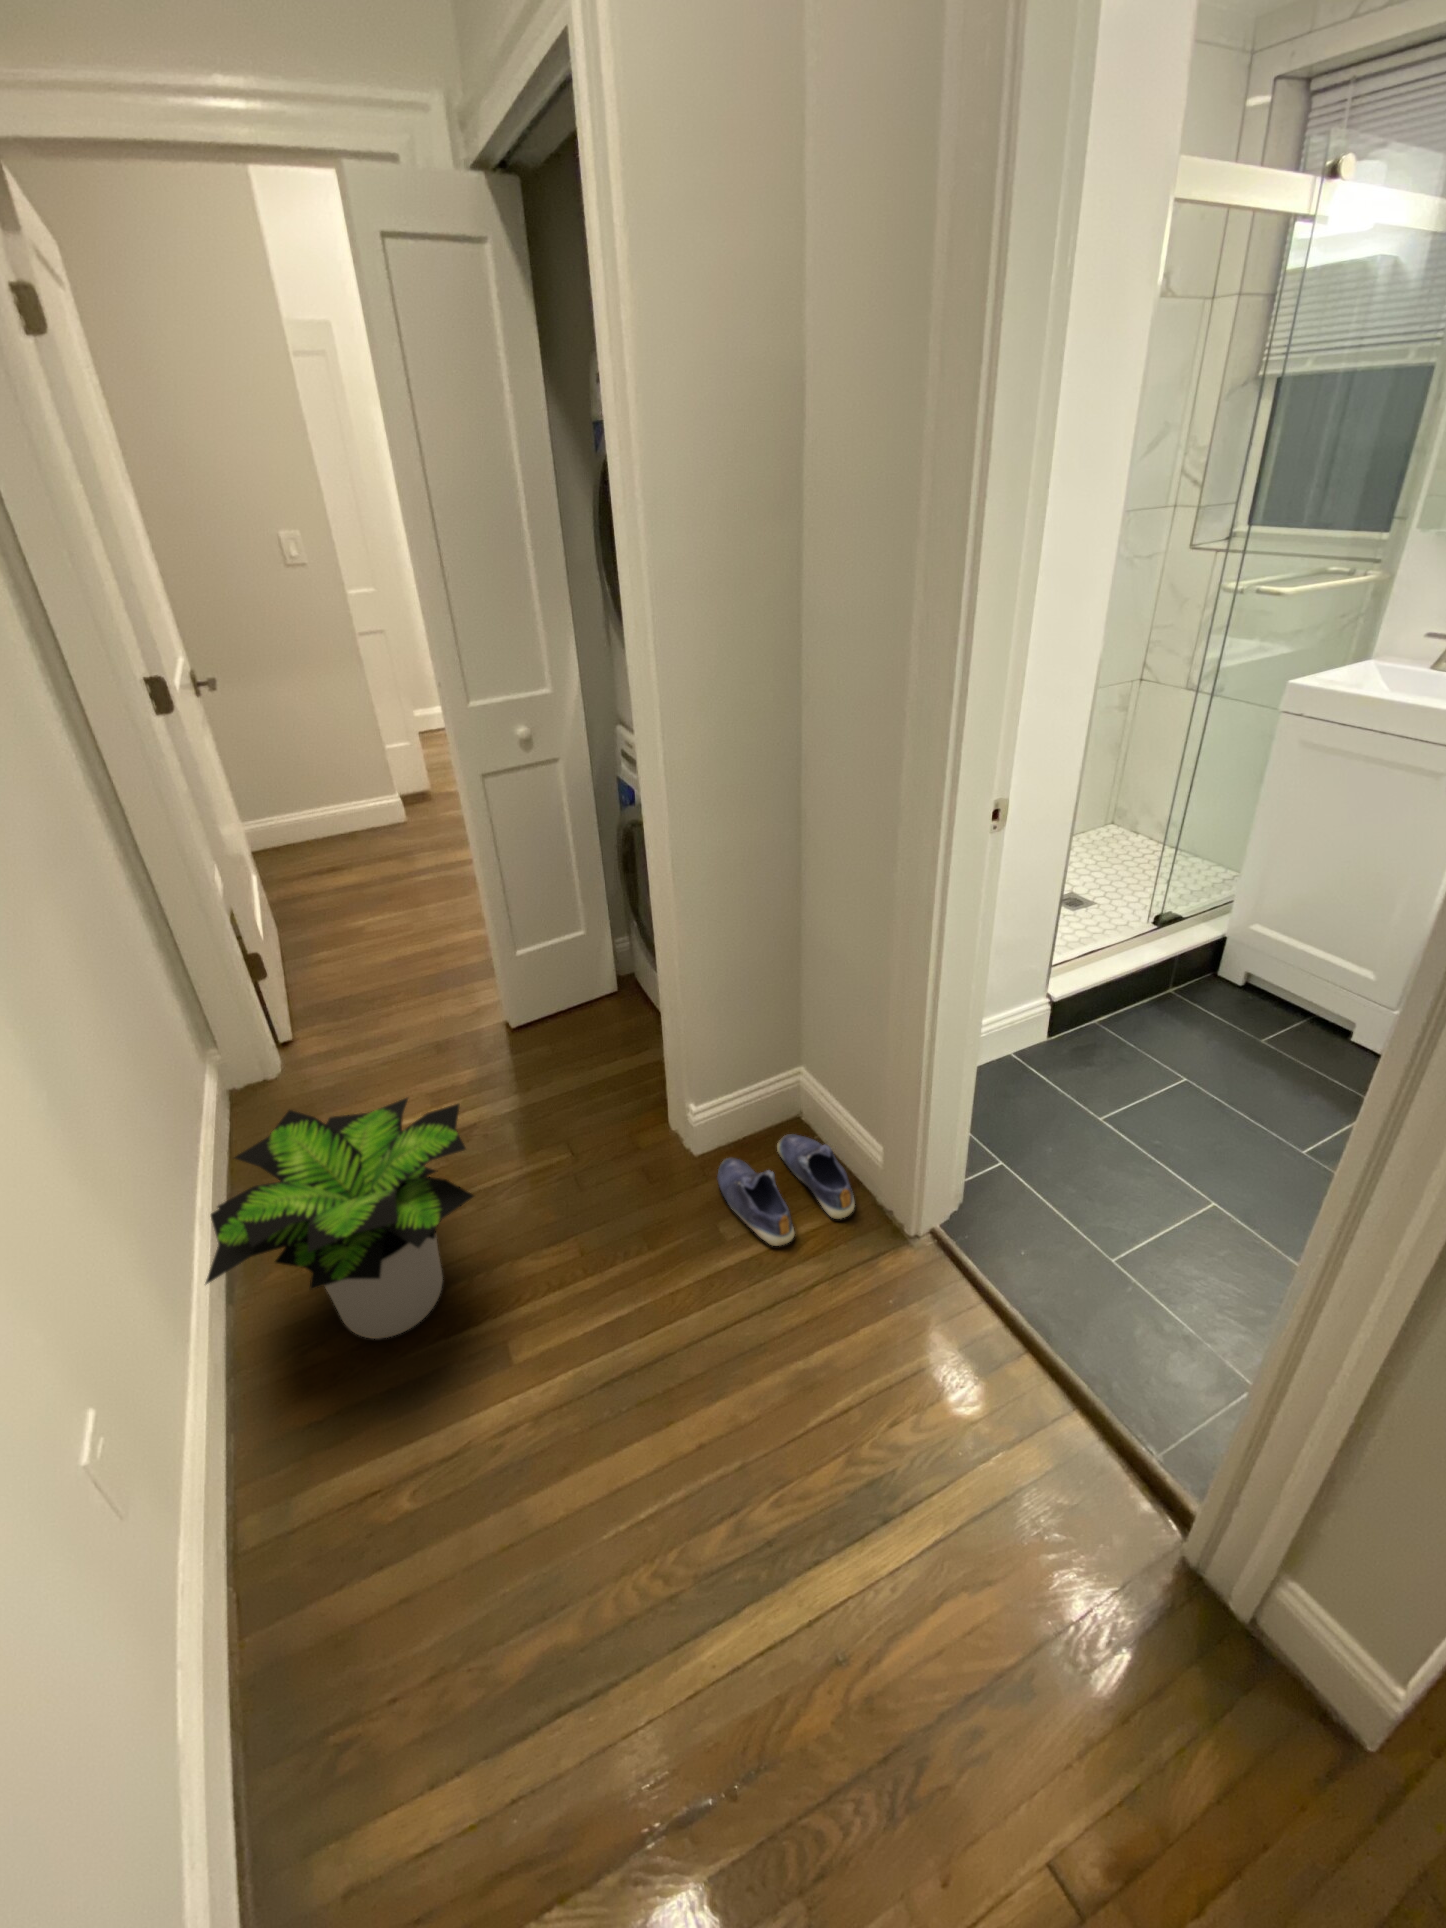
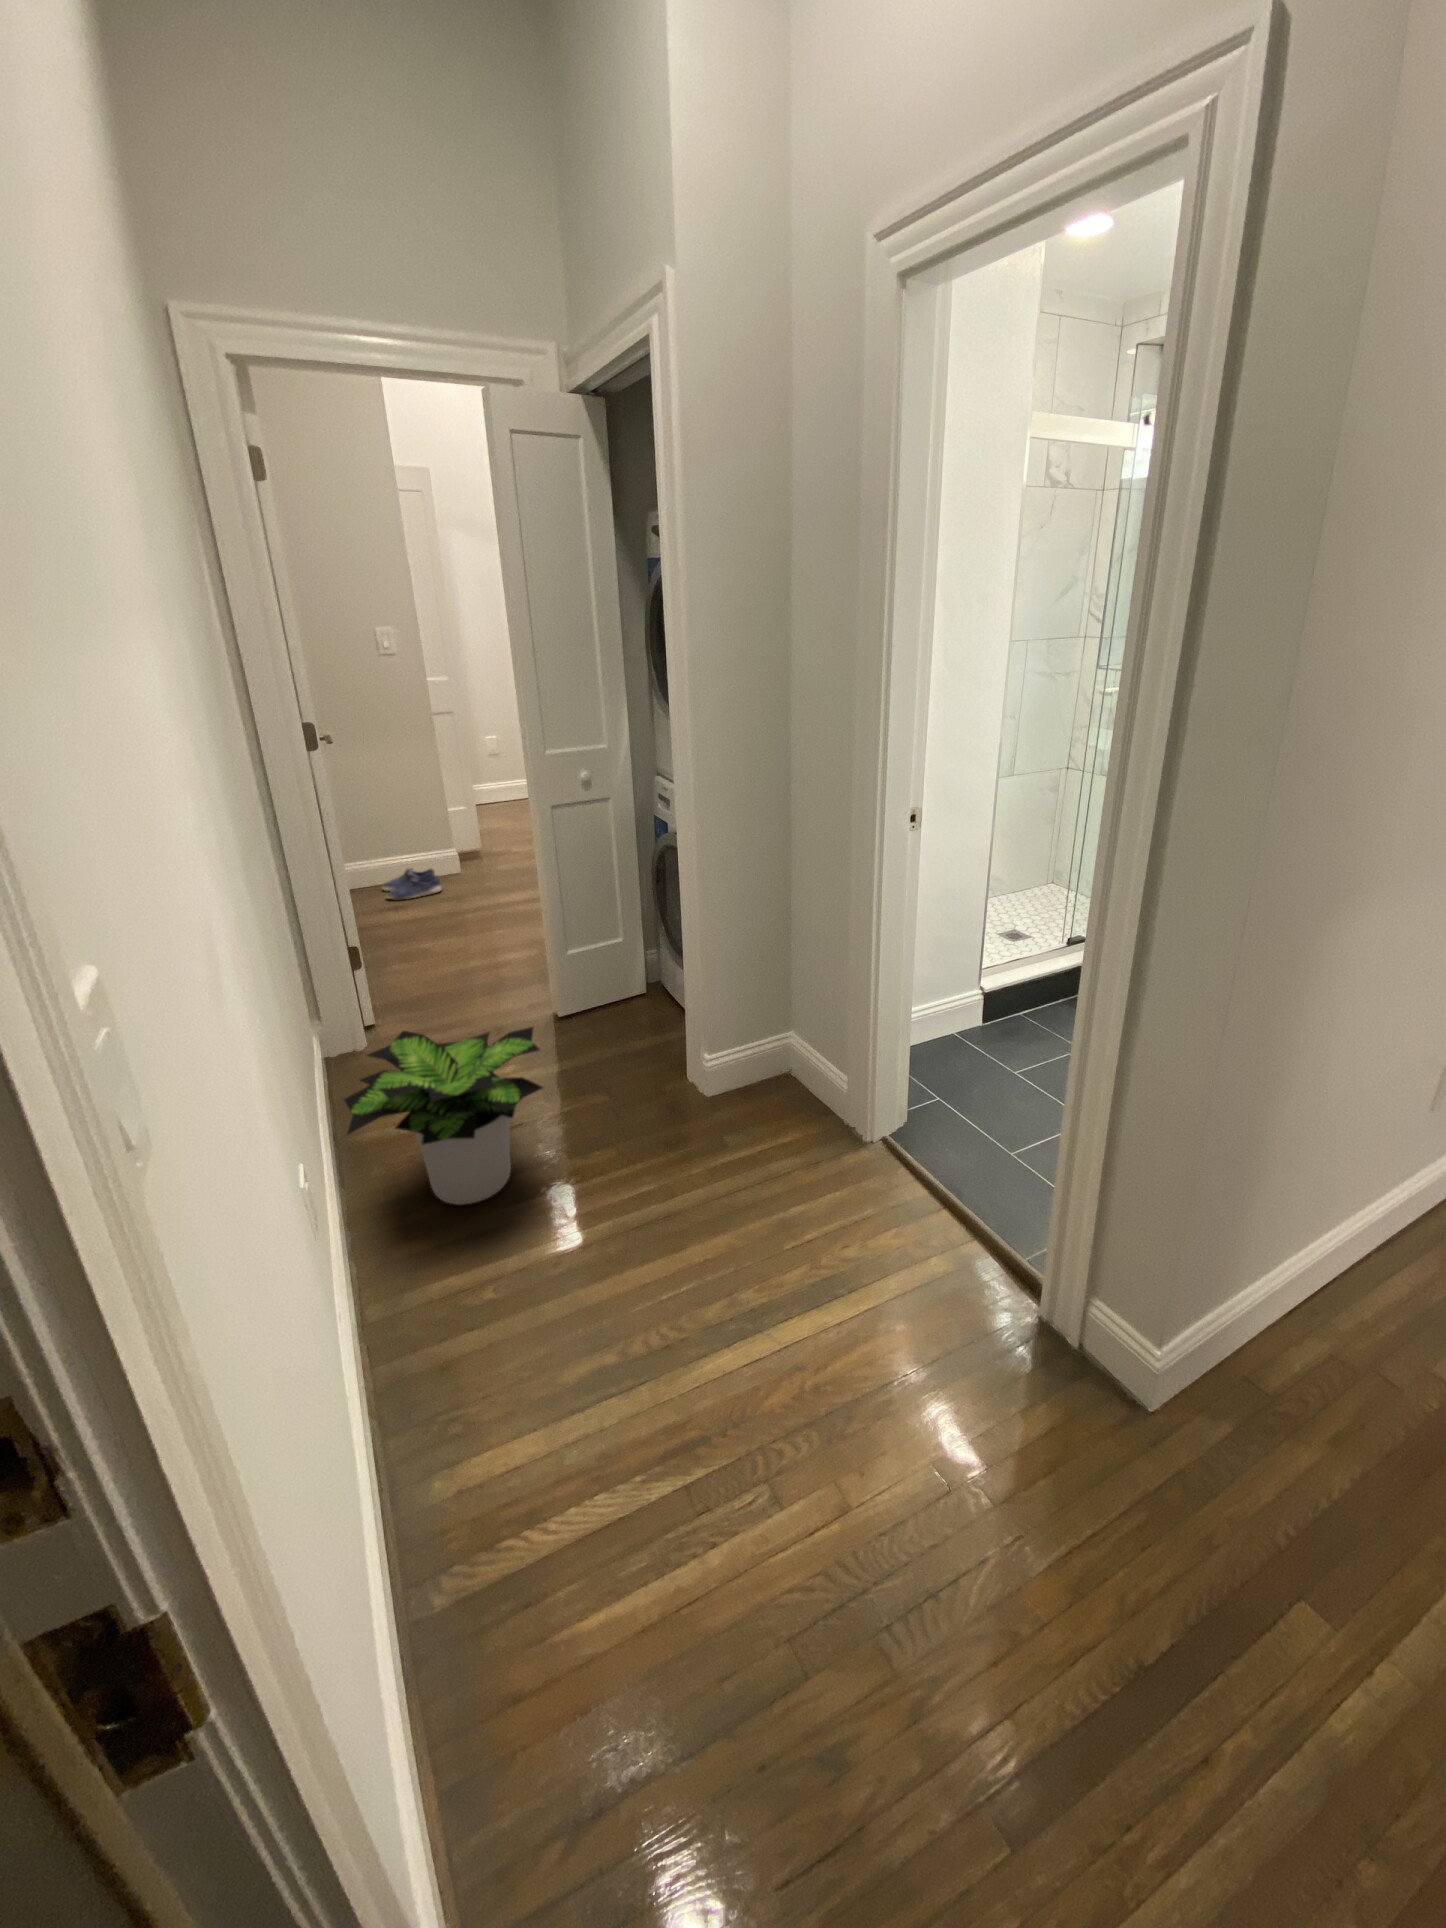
shoe: present [717,1134,854,1246] -> present [382,869,442,900]

